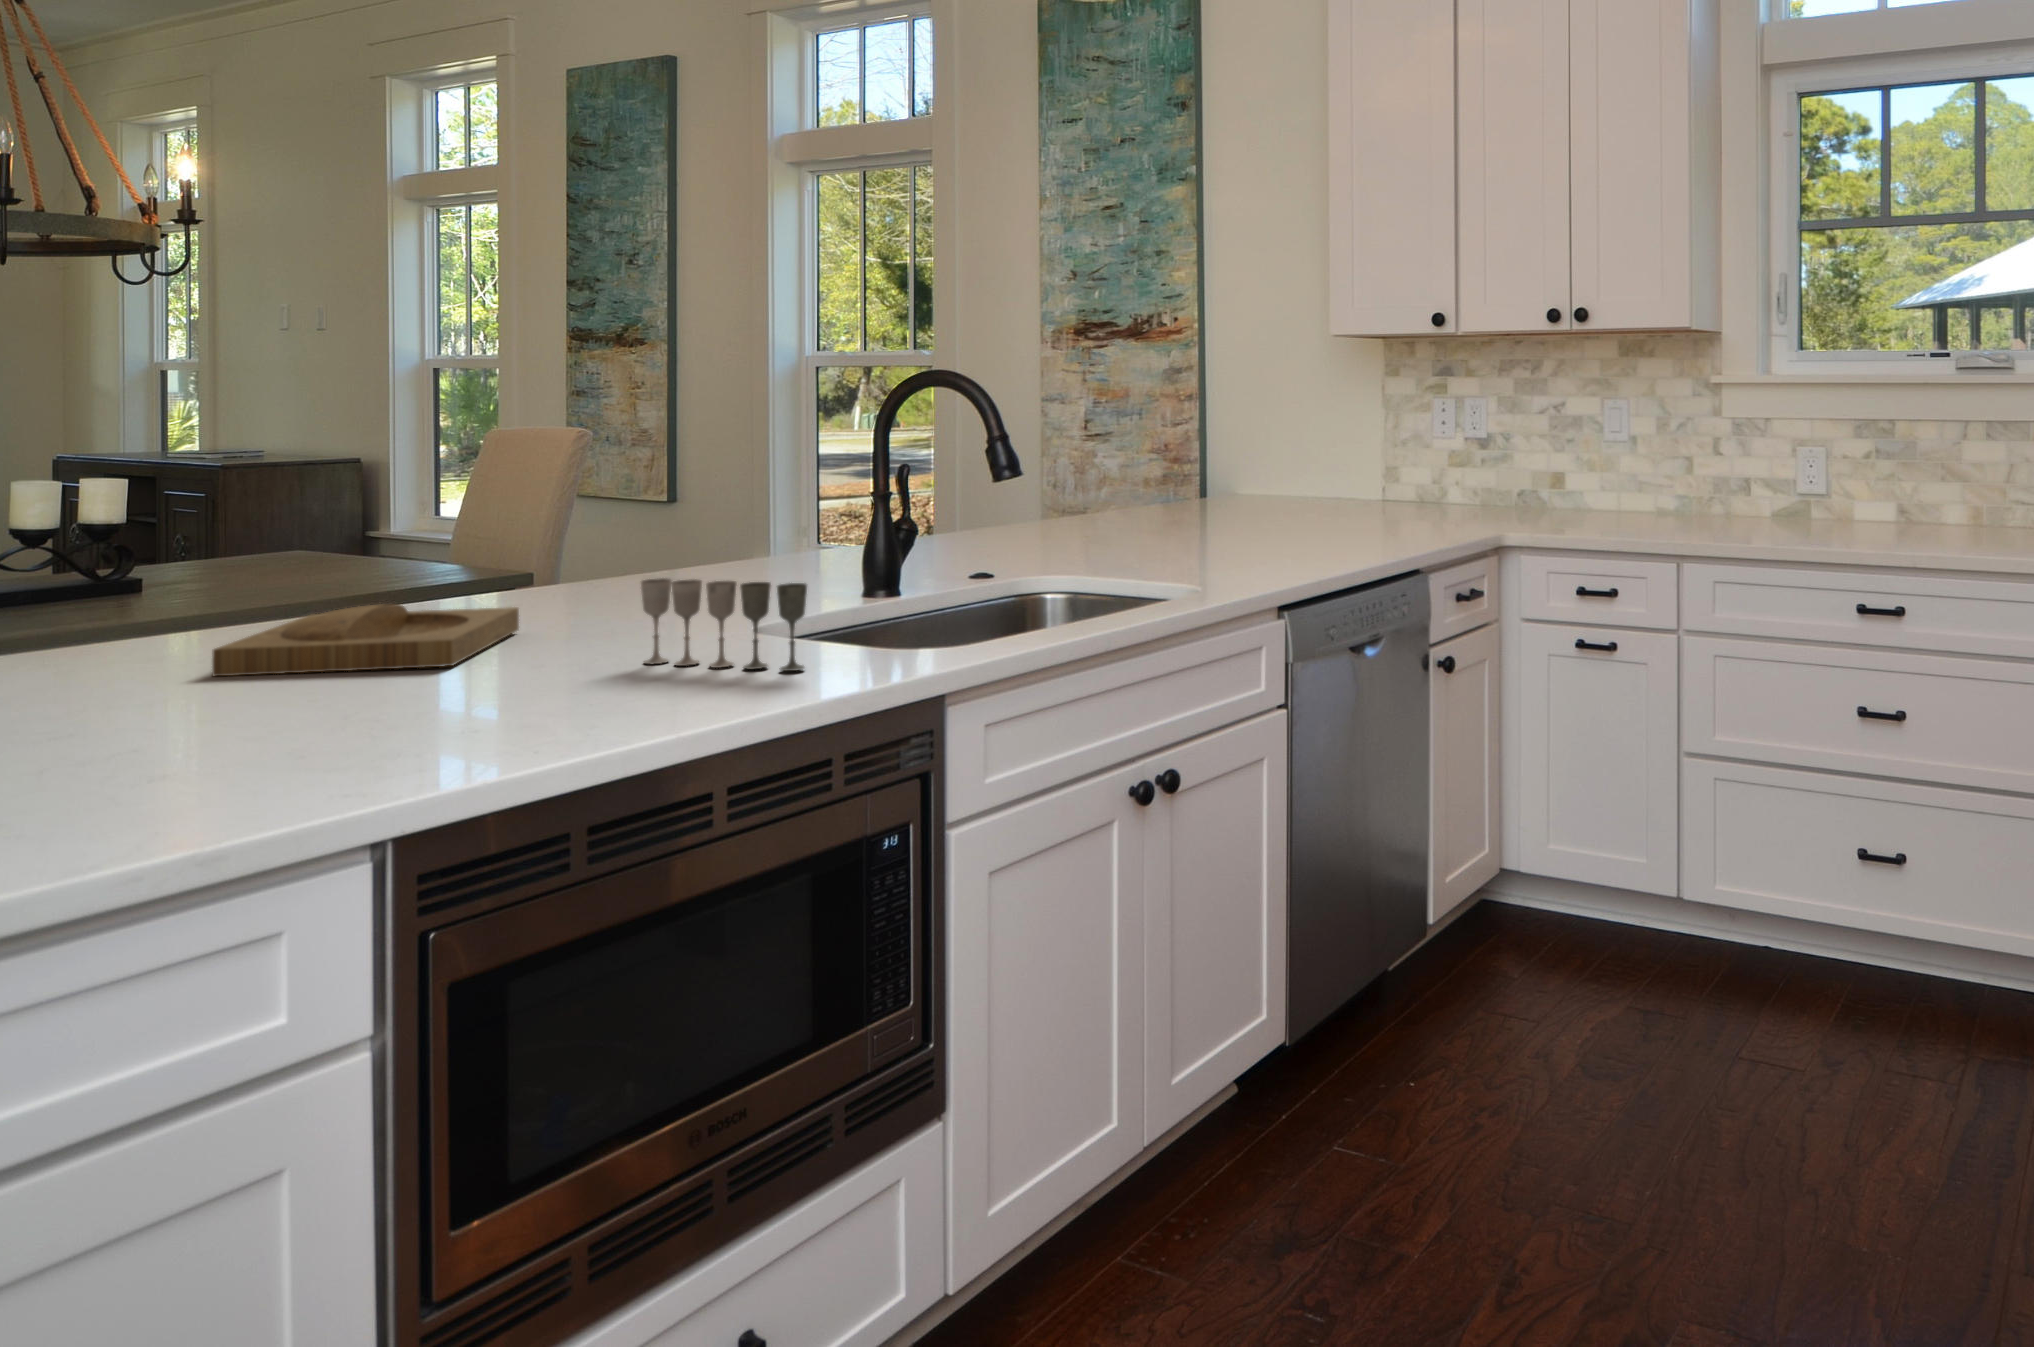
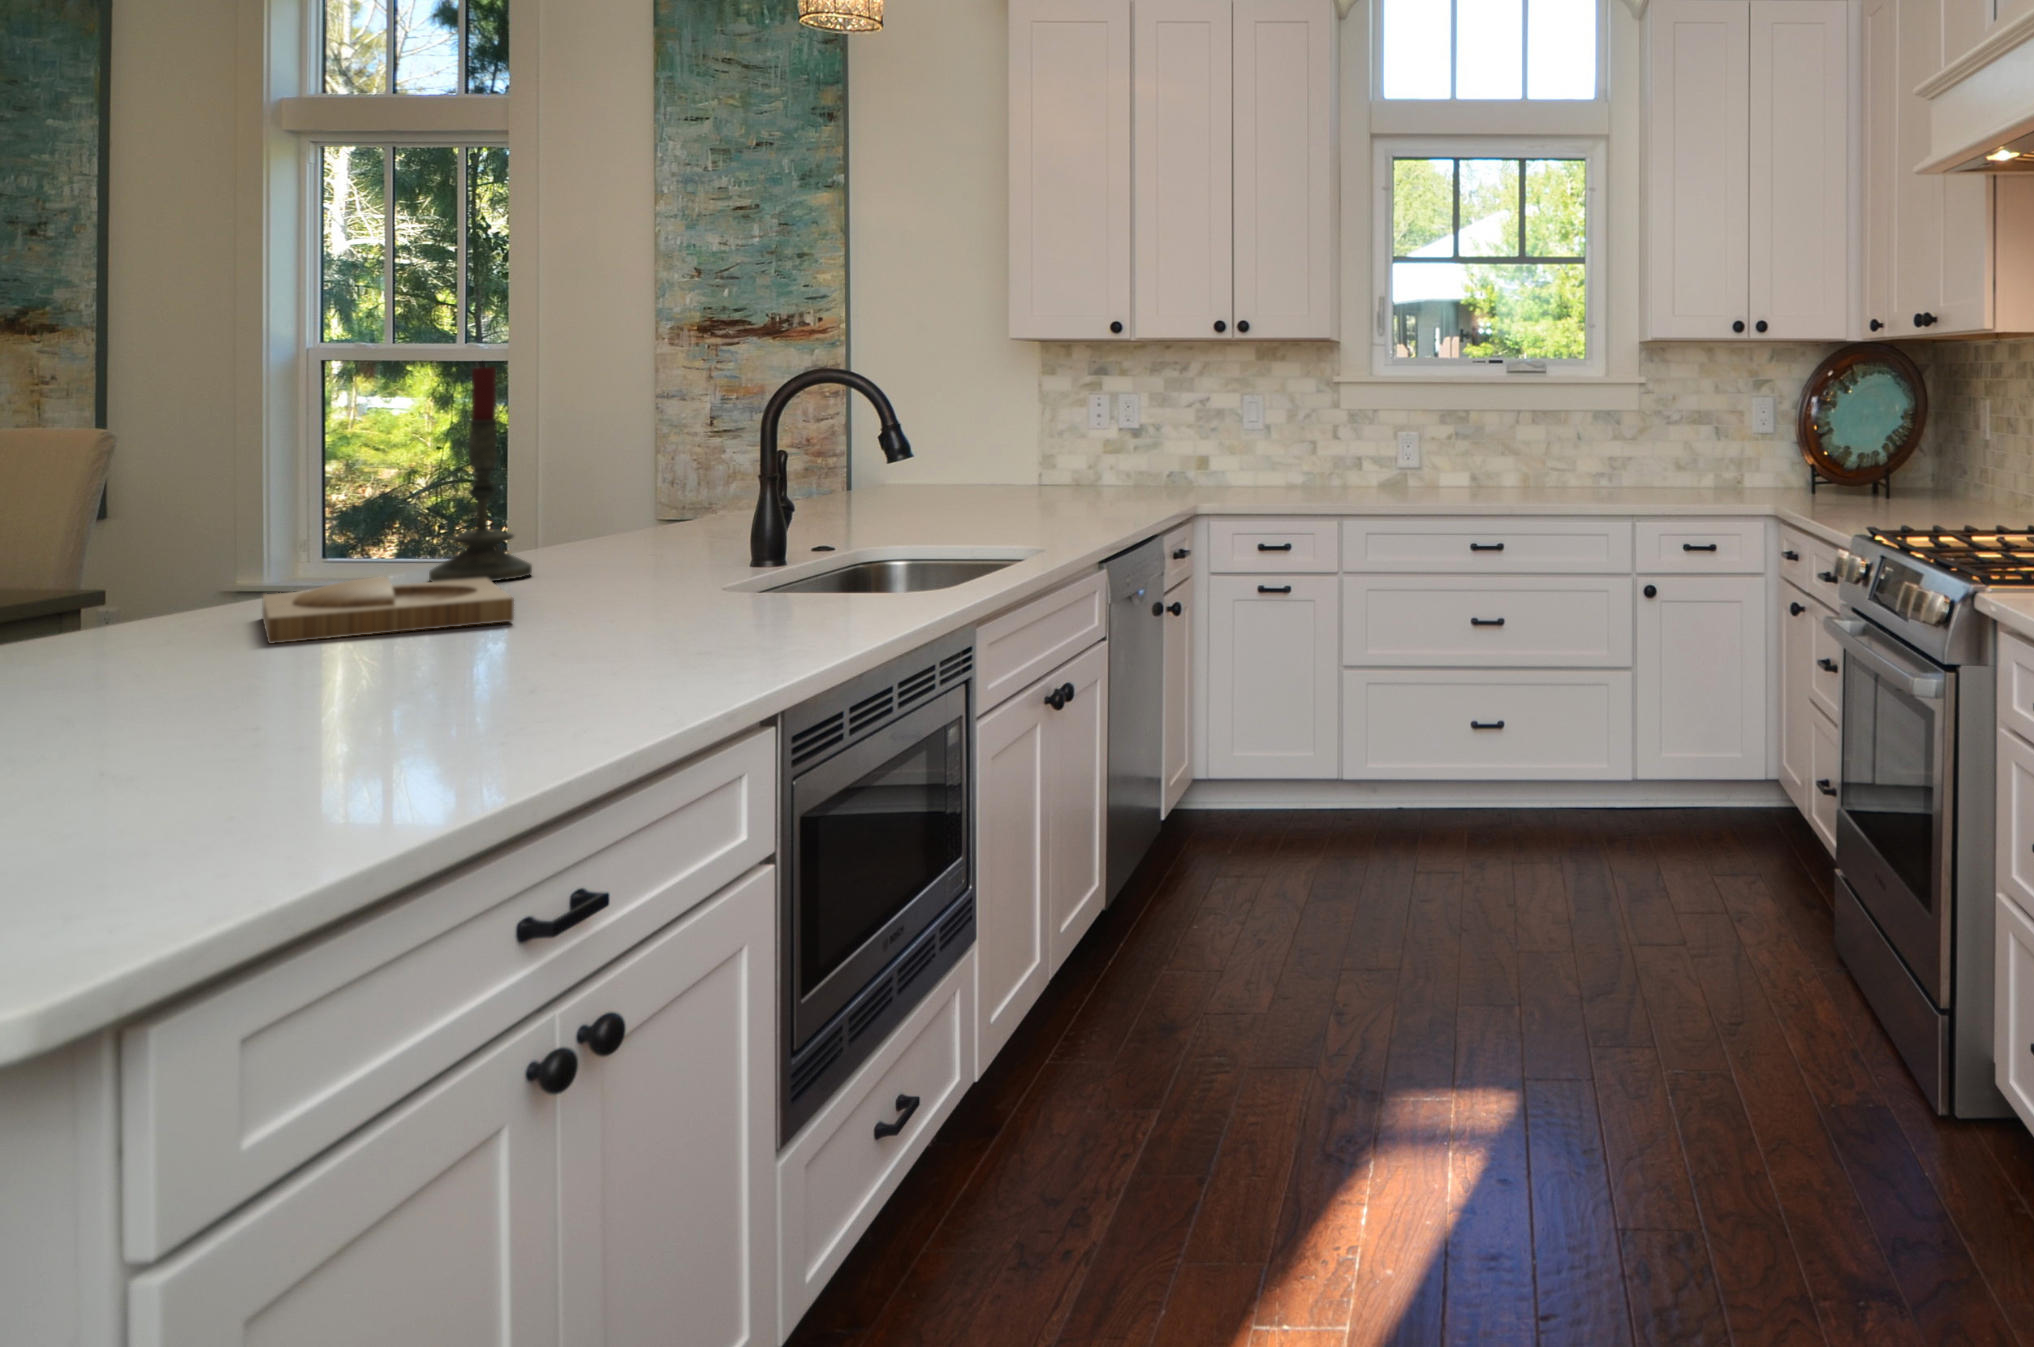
candle: none [553,370,652,604] -> present [429,361,532,582]
wine glass: present [641,578,807,671] -> none [689,534,857,610]

